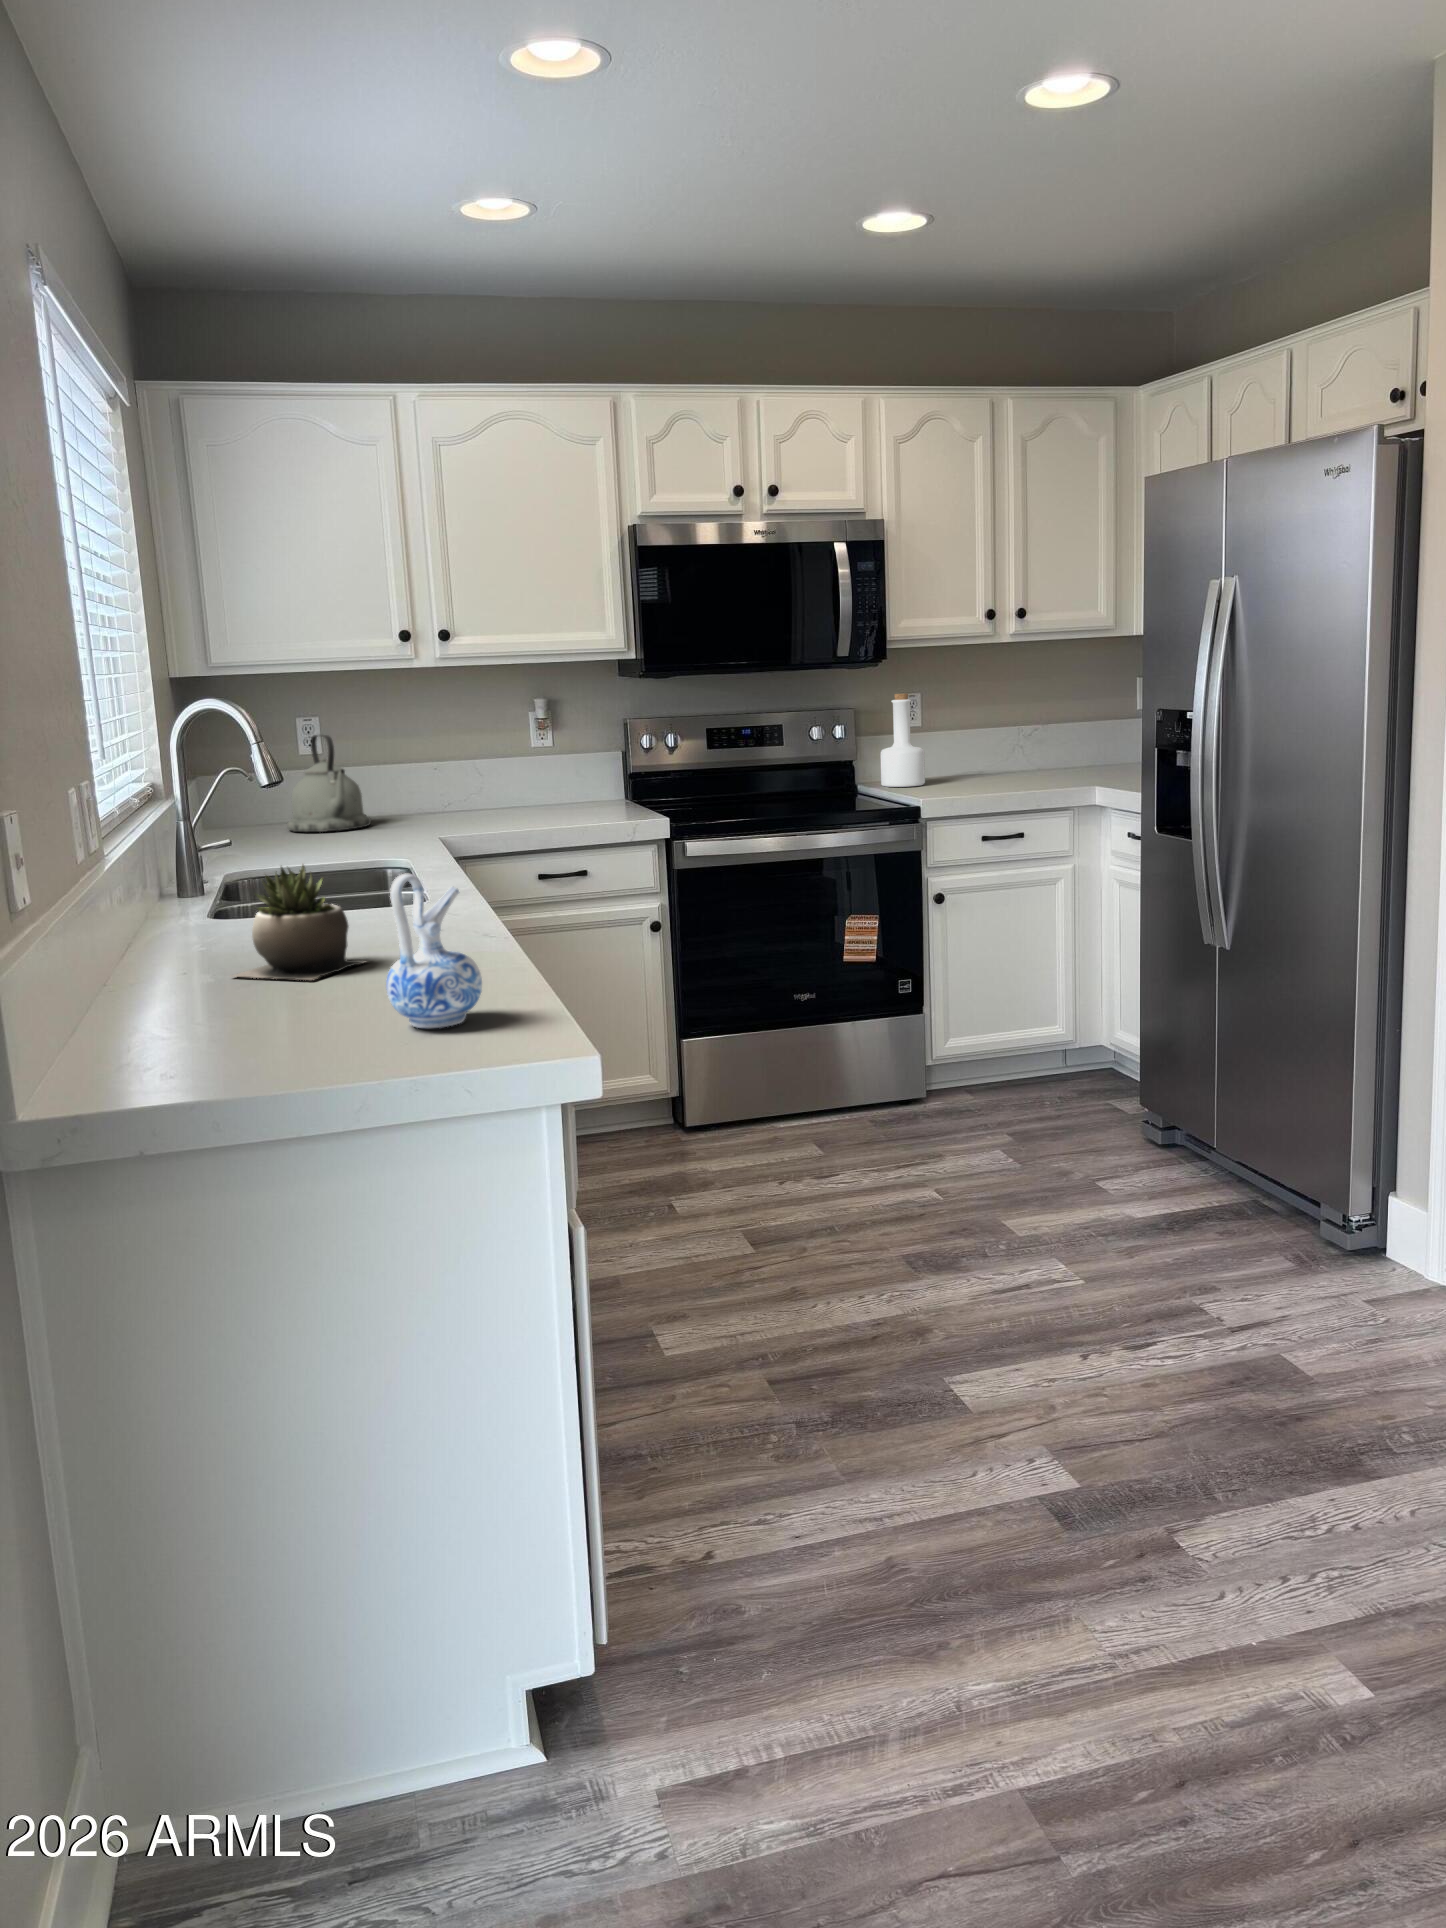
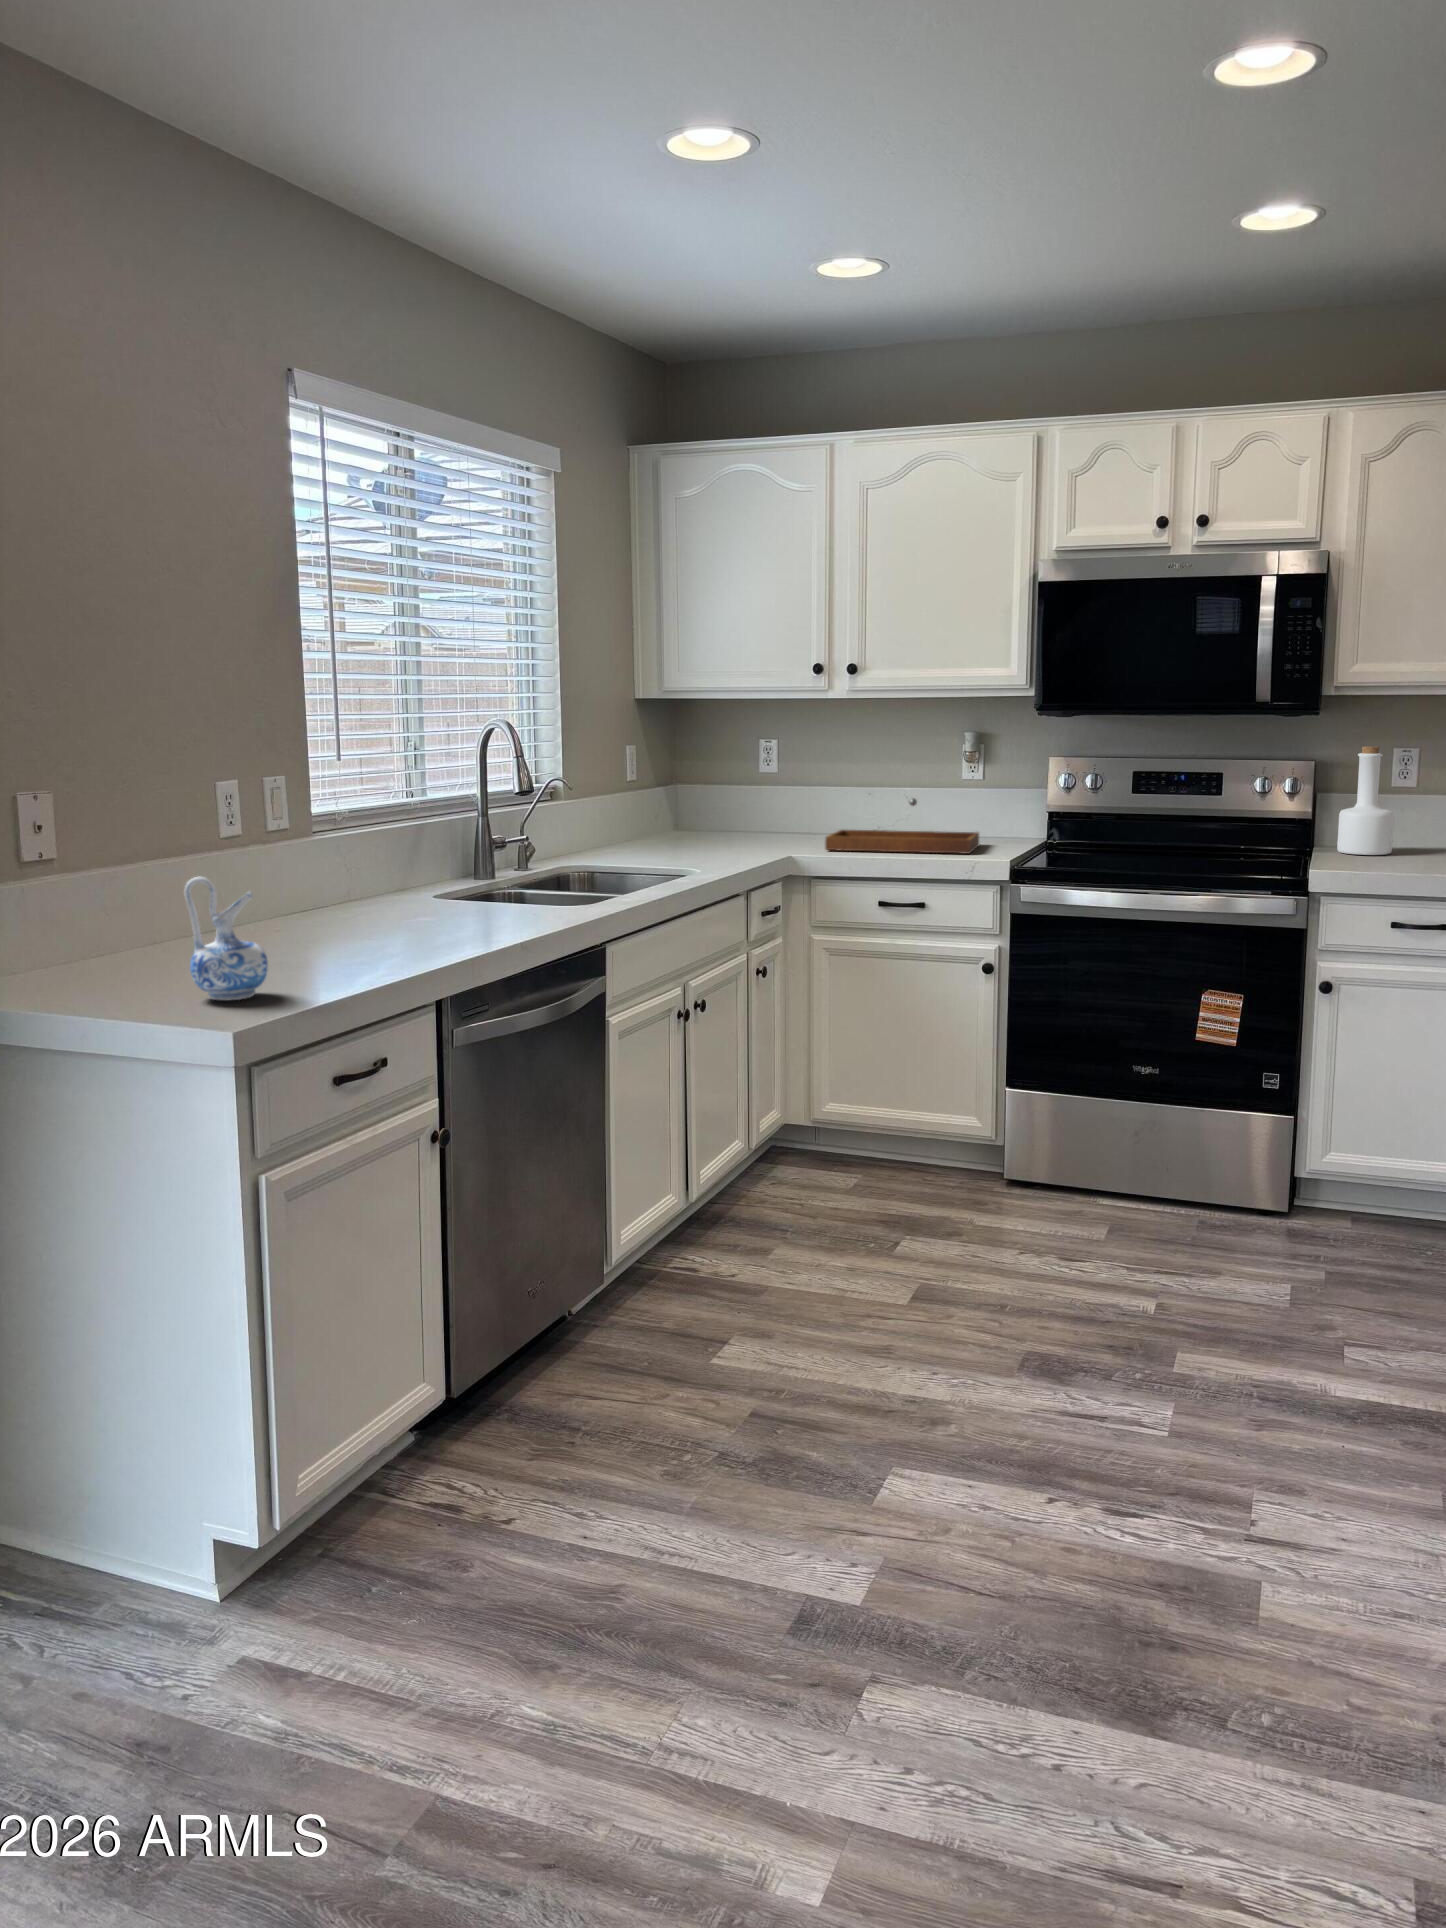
kettle: present [287,735,371,832] -> none [709,754,782,841]
tray: none [444,768,606,828] -> present [825,798,979,854]
succulent plant: present [230,865,366,980] -> none [272,862,371,954]

